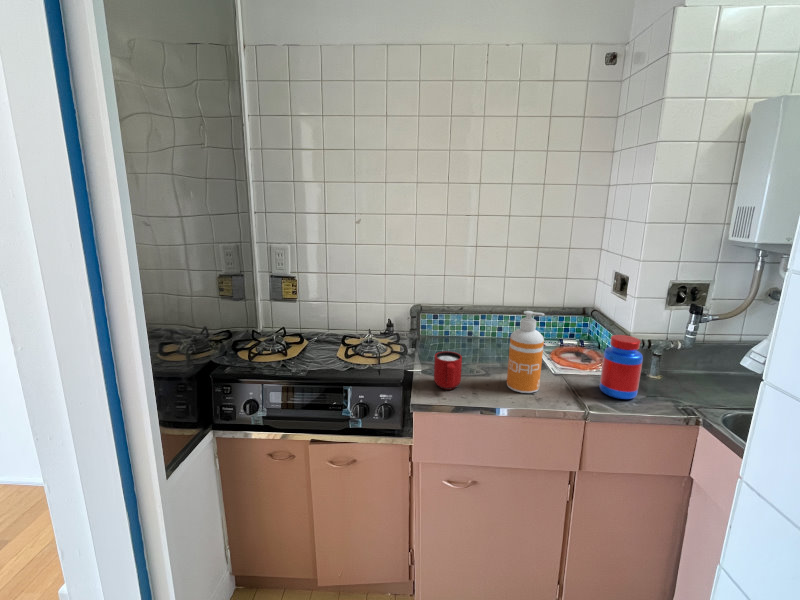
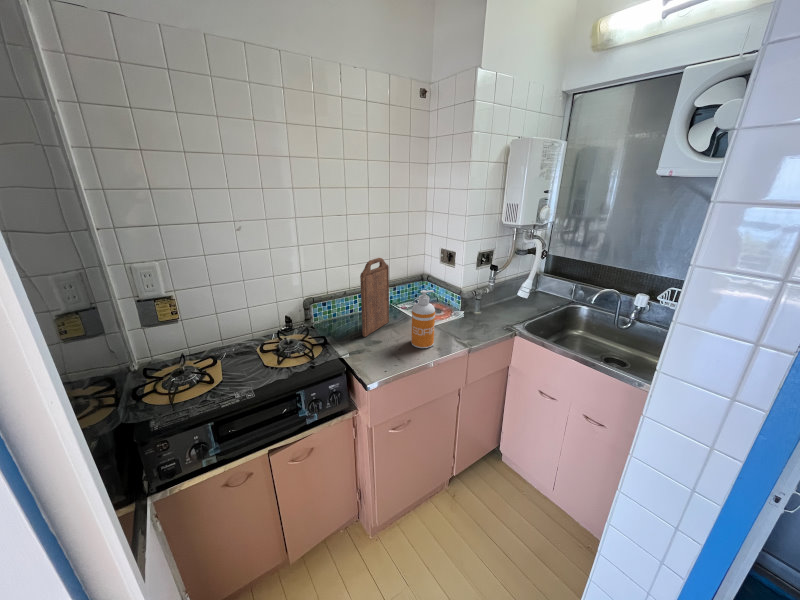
cutting board: none [455,265,509,361] -> present [360,258,389,337]
jar: present [600,335,643,399] -> none [460,293,484,333]
mug: present [434,352,462,390] -> none [366,334,390,364]

